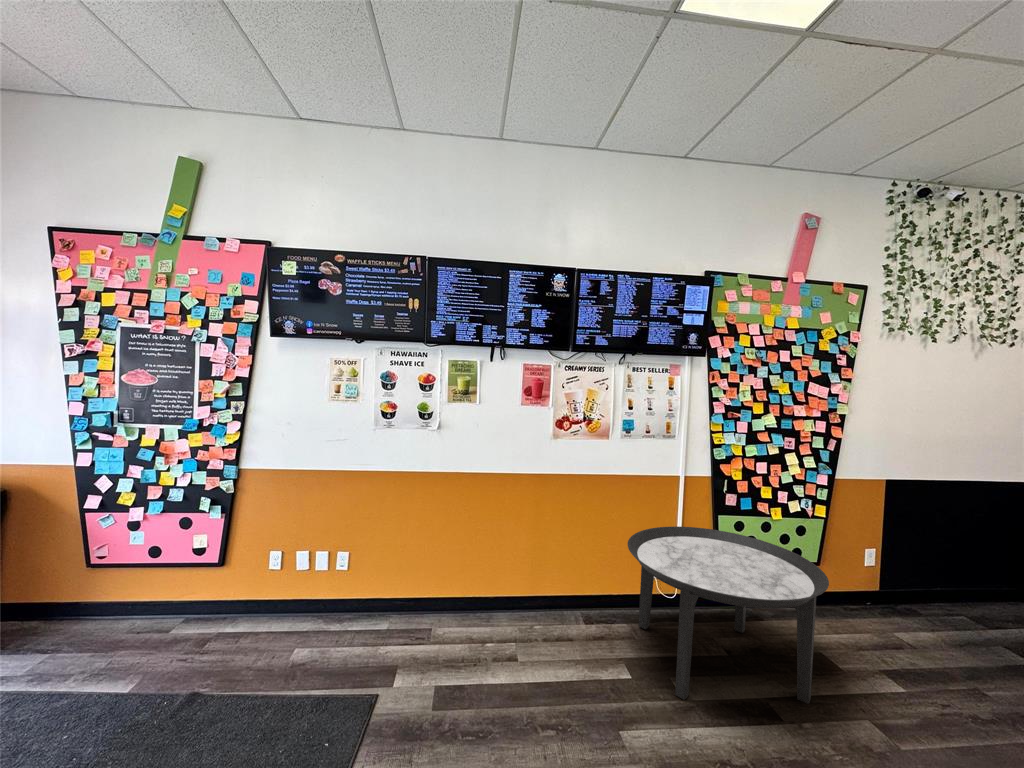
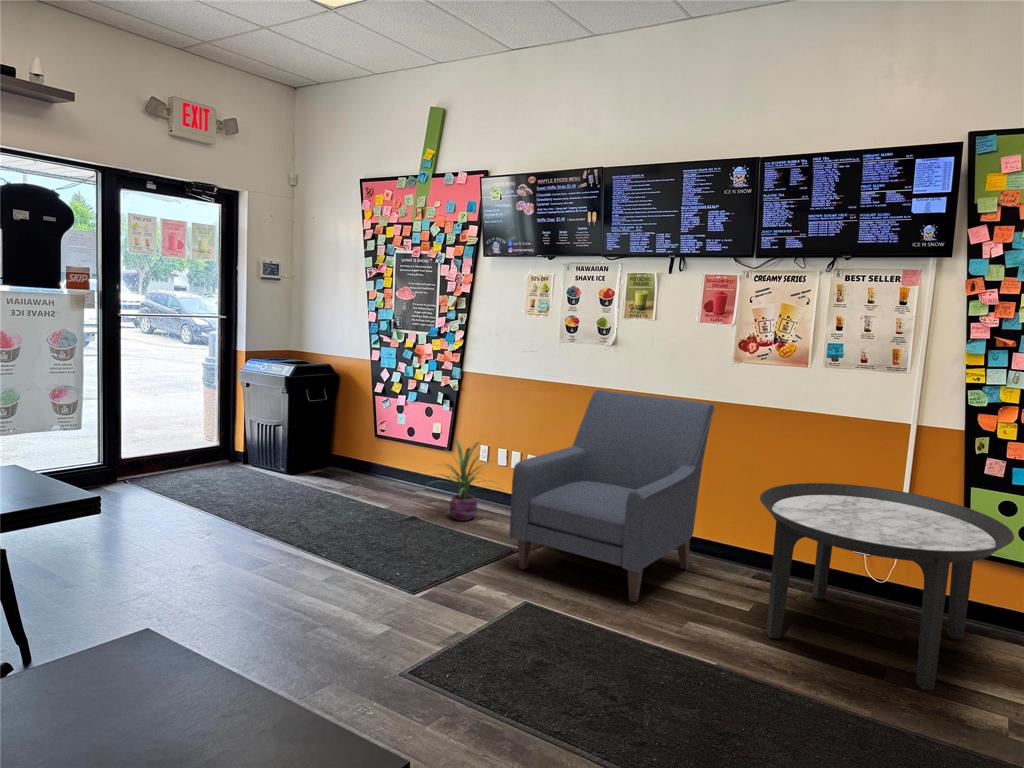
chair: none [393,474,568,716] -> present [510,390,715,602]
decorative plant: none [203,551,321,658] -> present [428,440,488,521]

